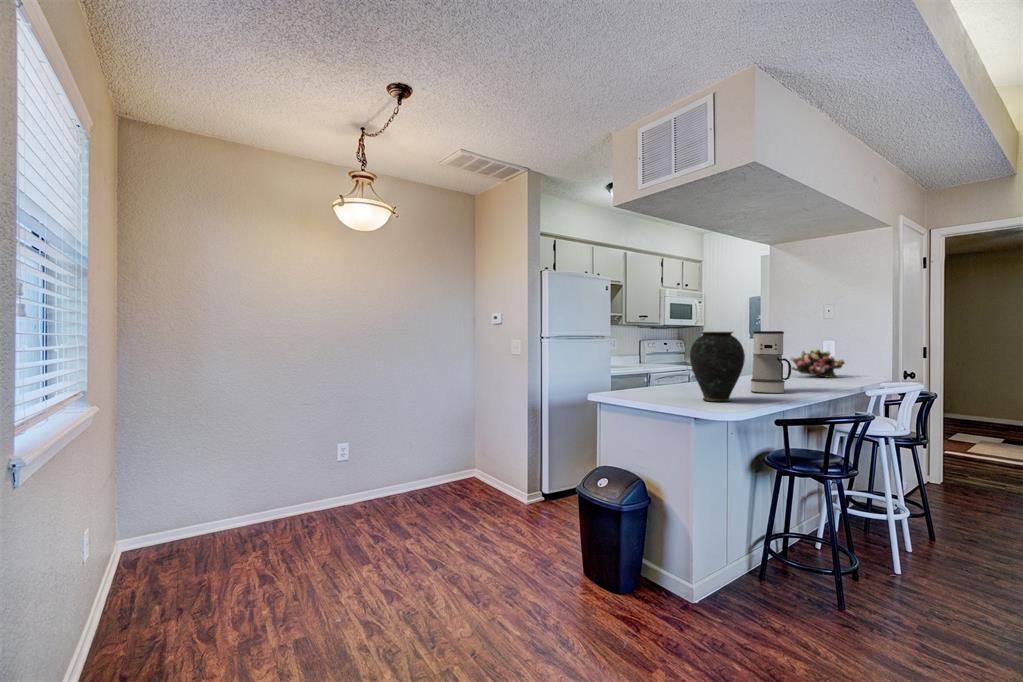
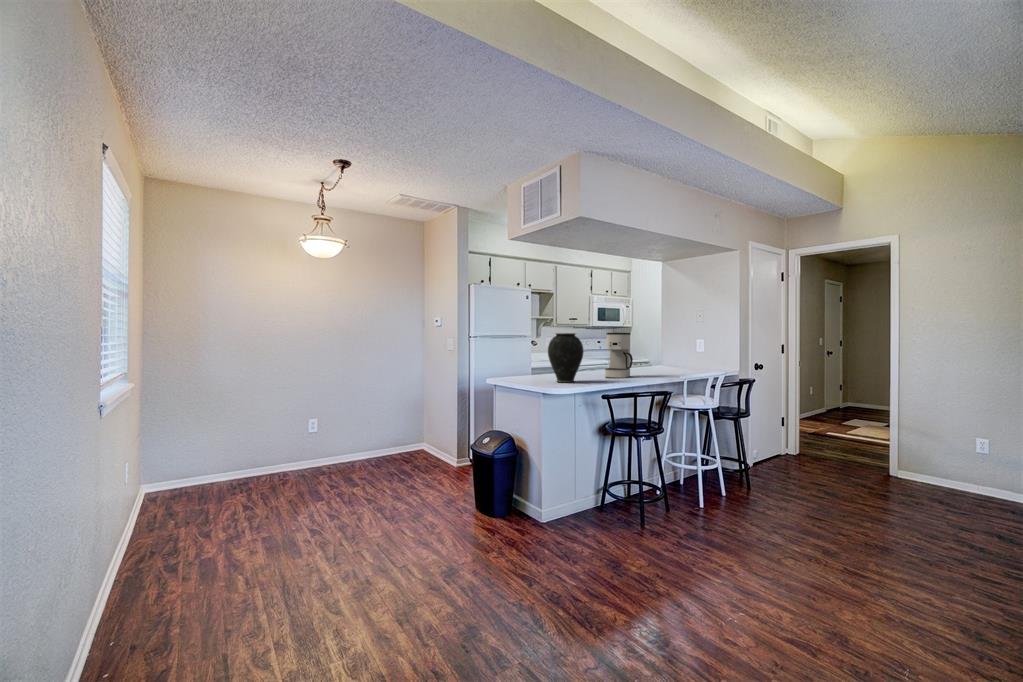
flower arrangement: present [790,349,845,378] -> none [666,346,706,369]

